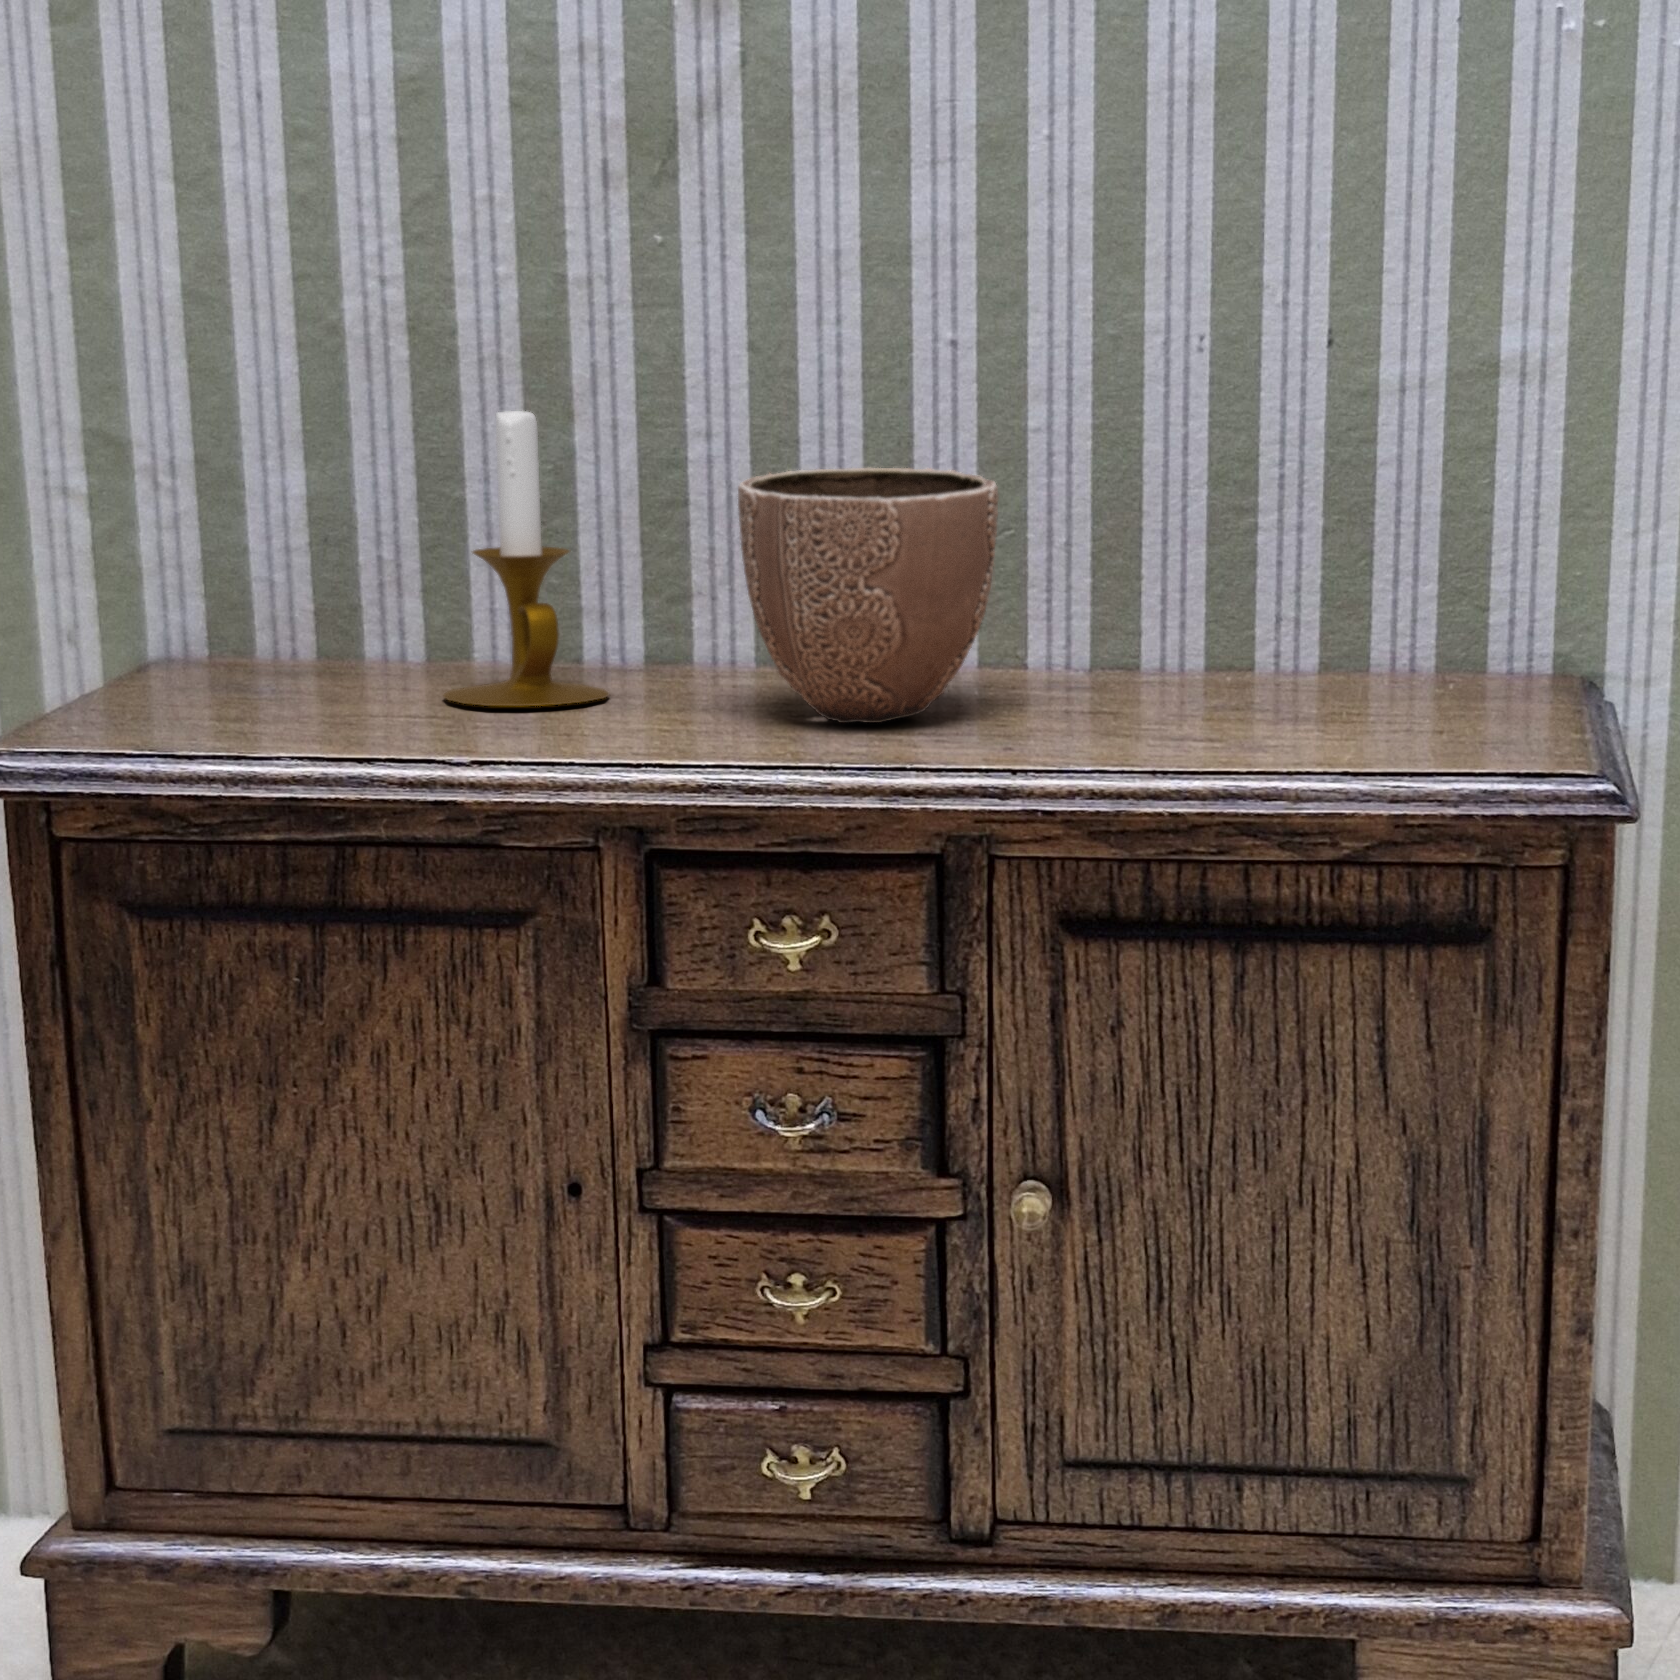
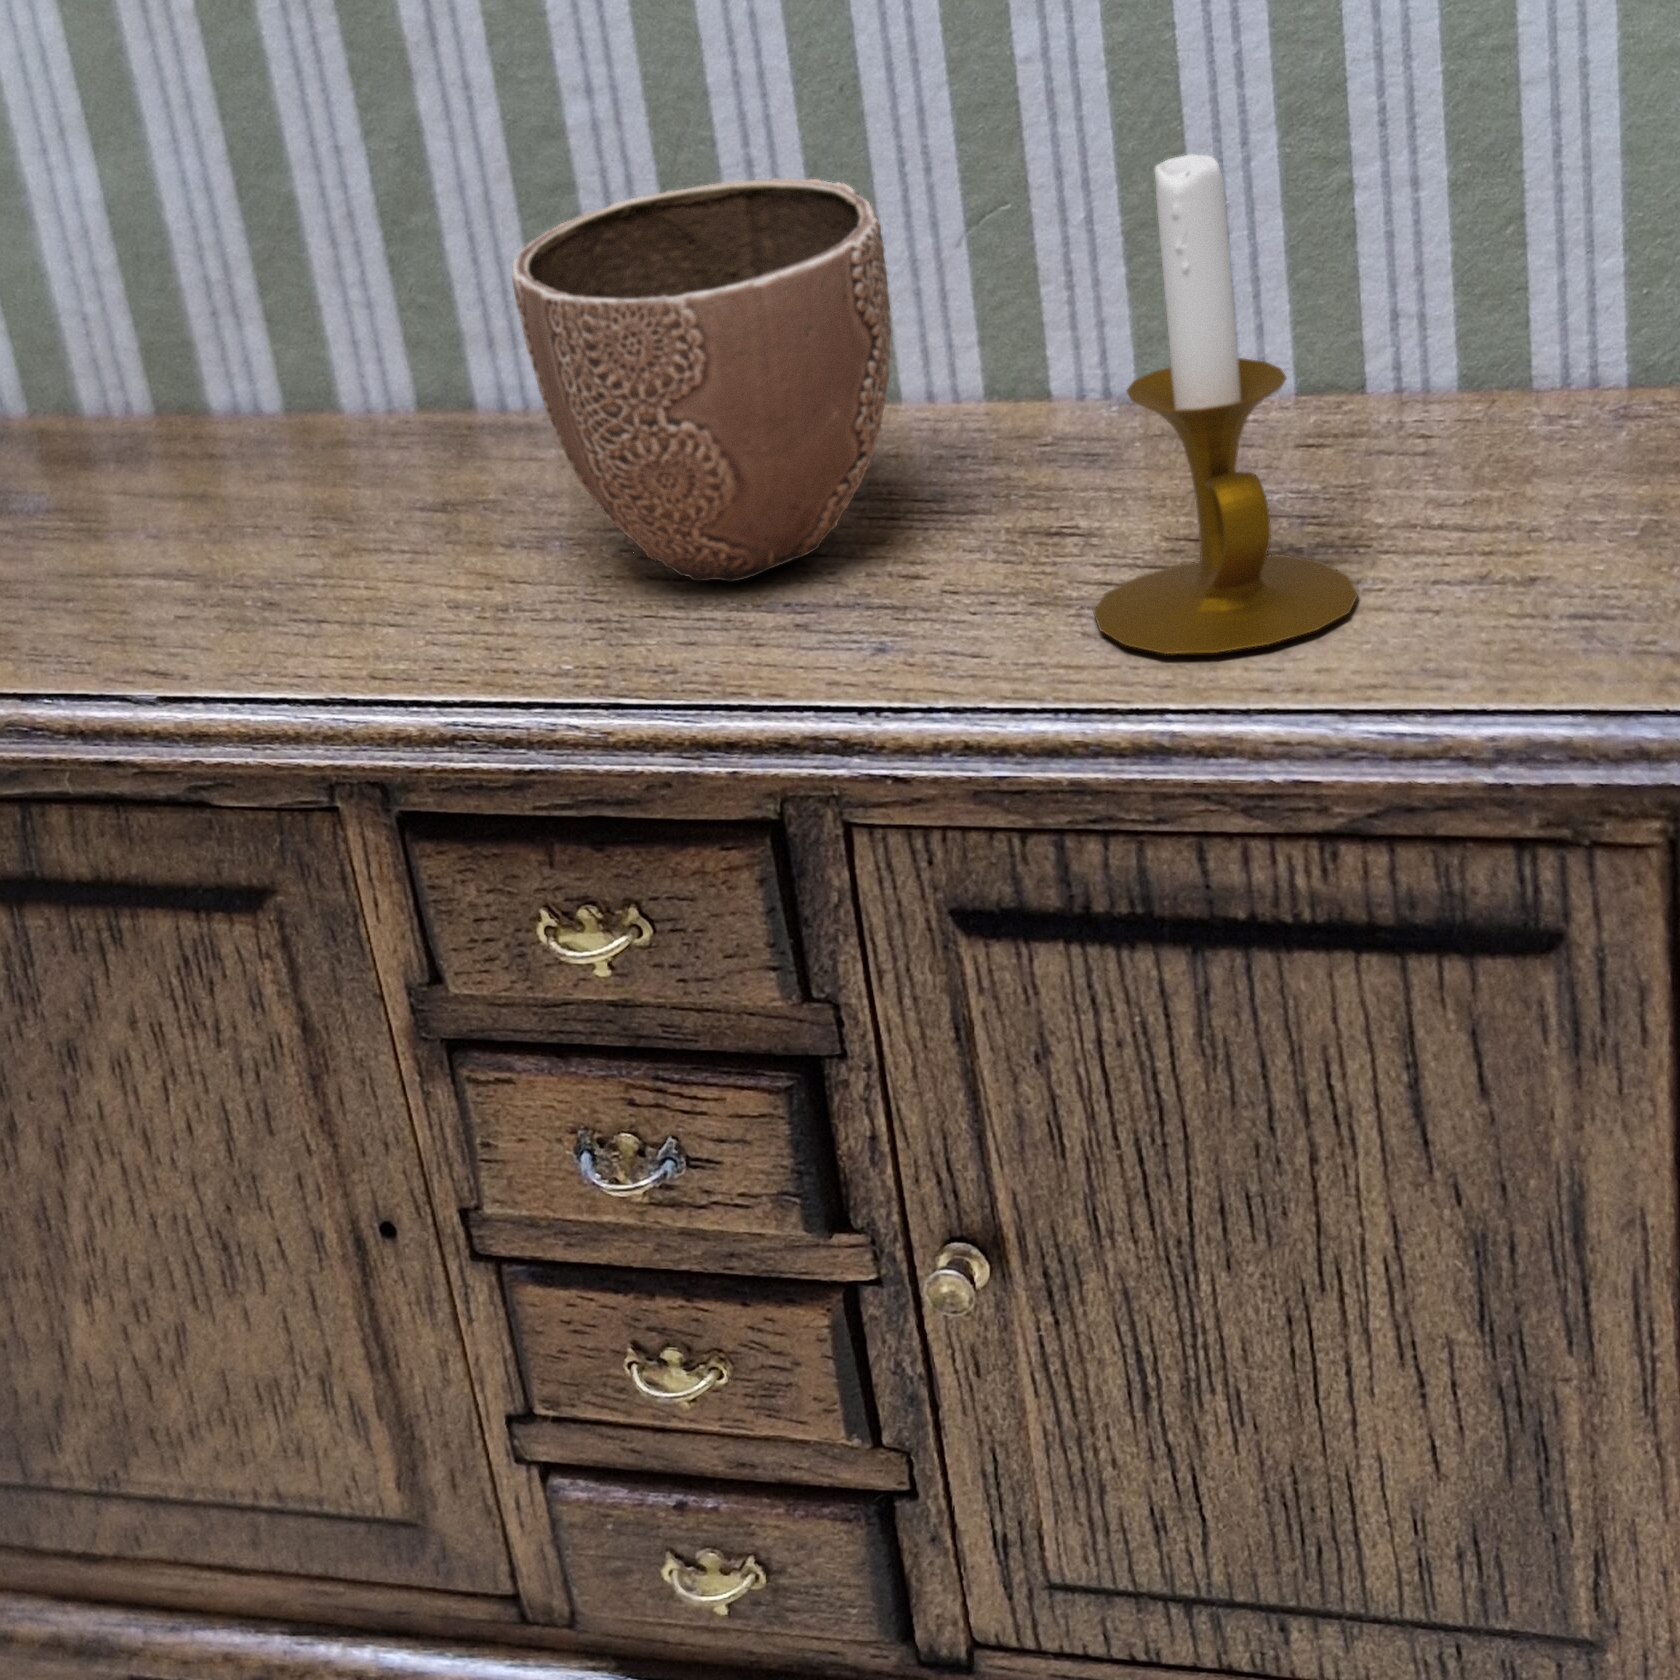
candlestick: present [443,411,609,706] -> present [1093,154,1358,654]

